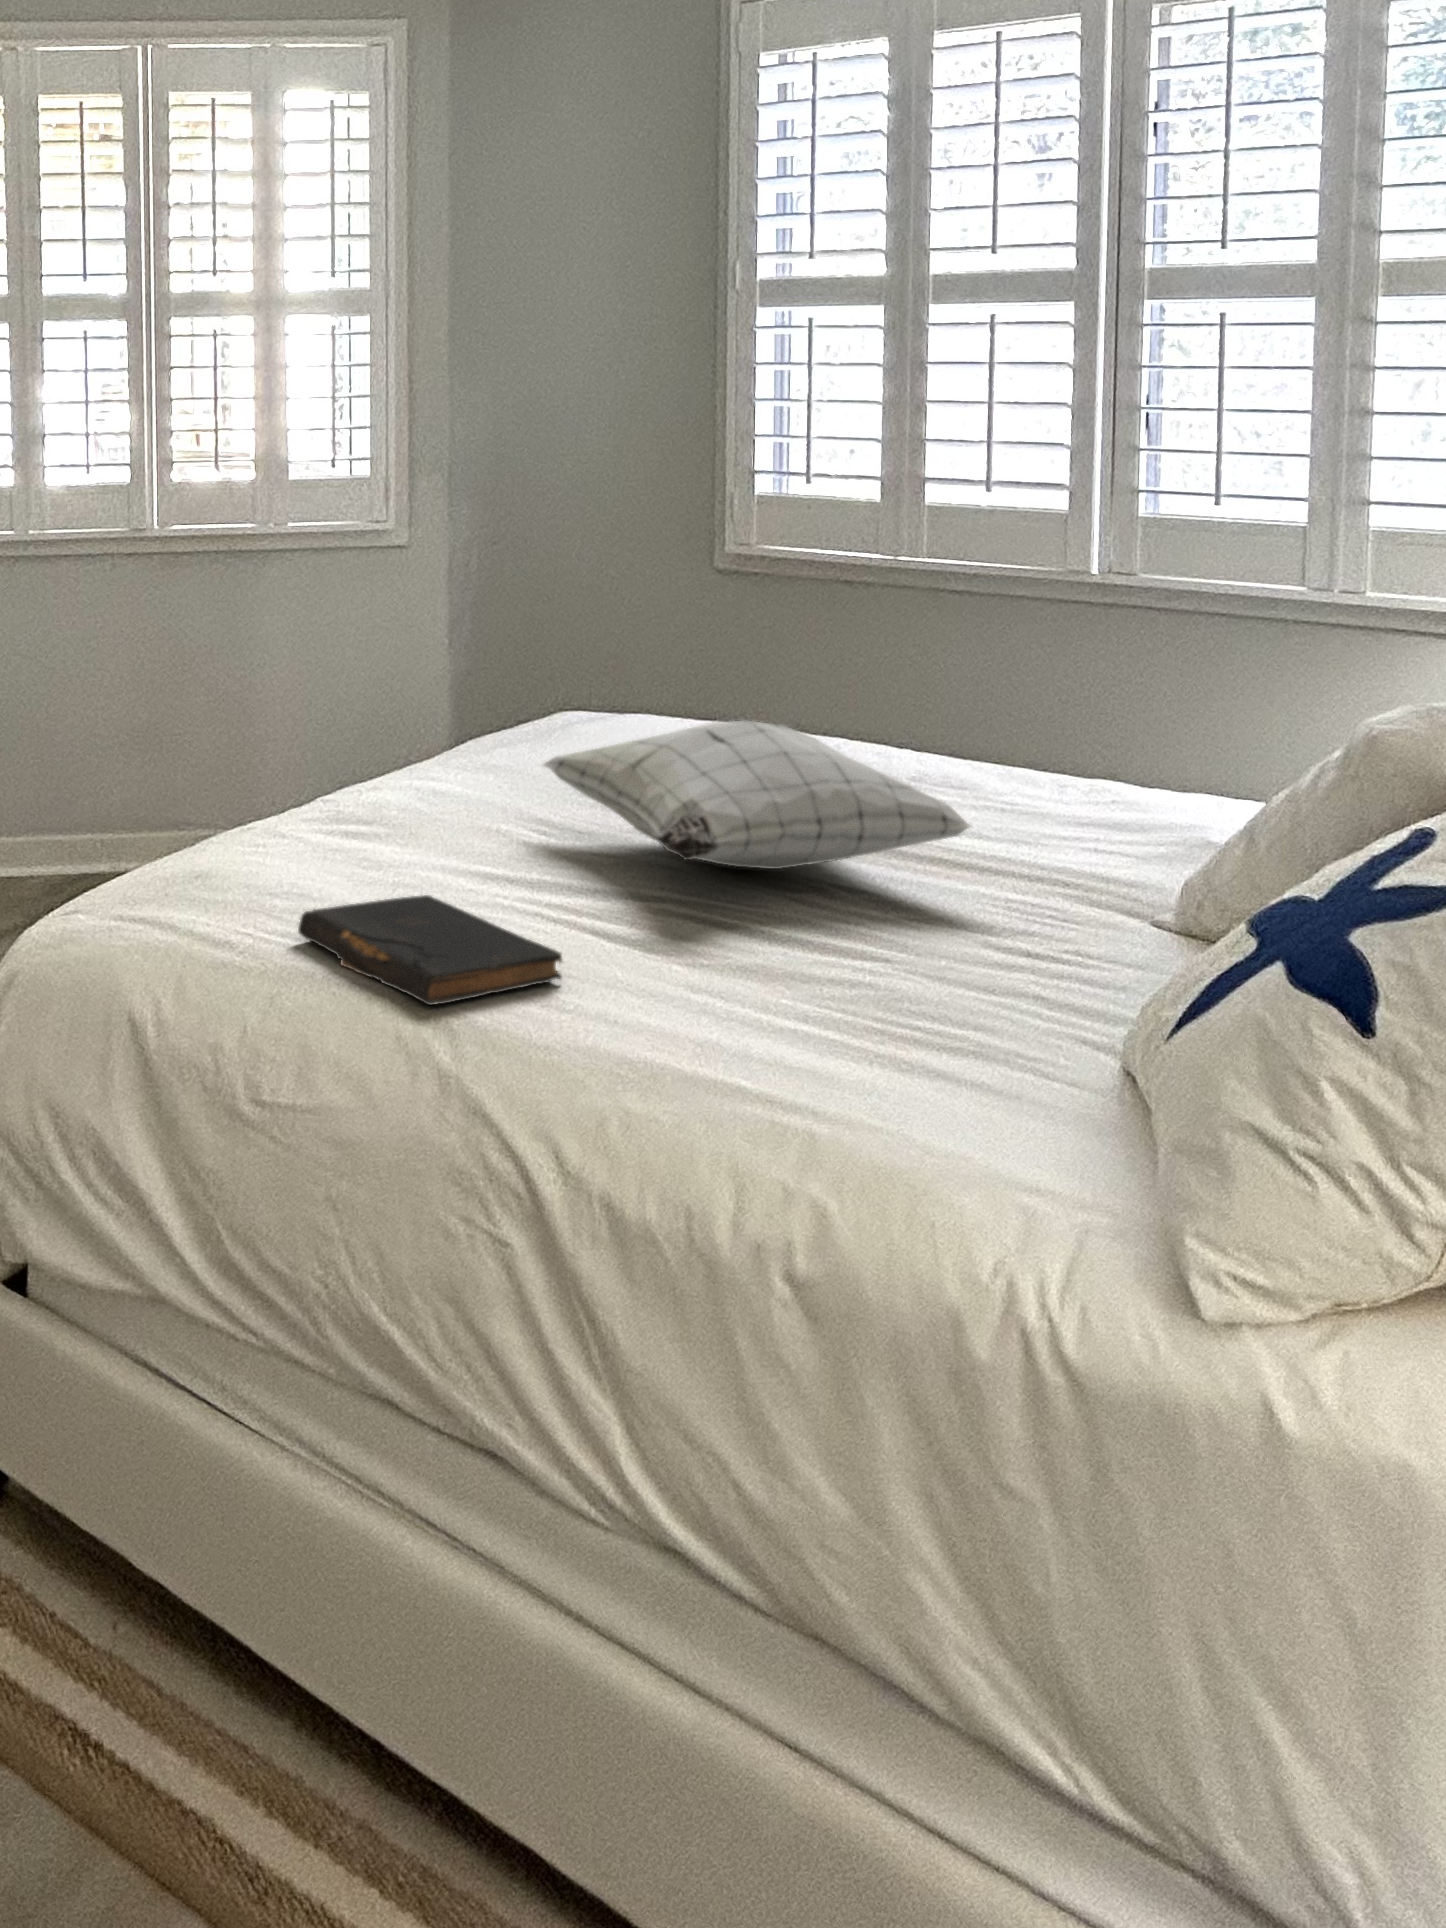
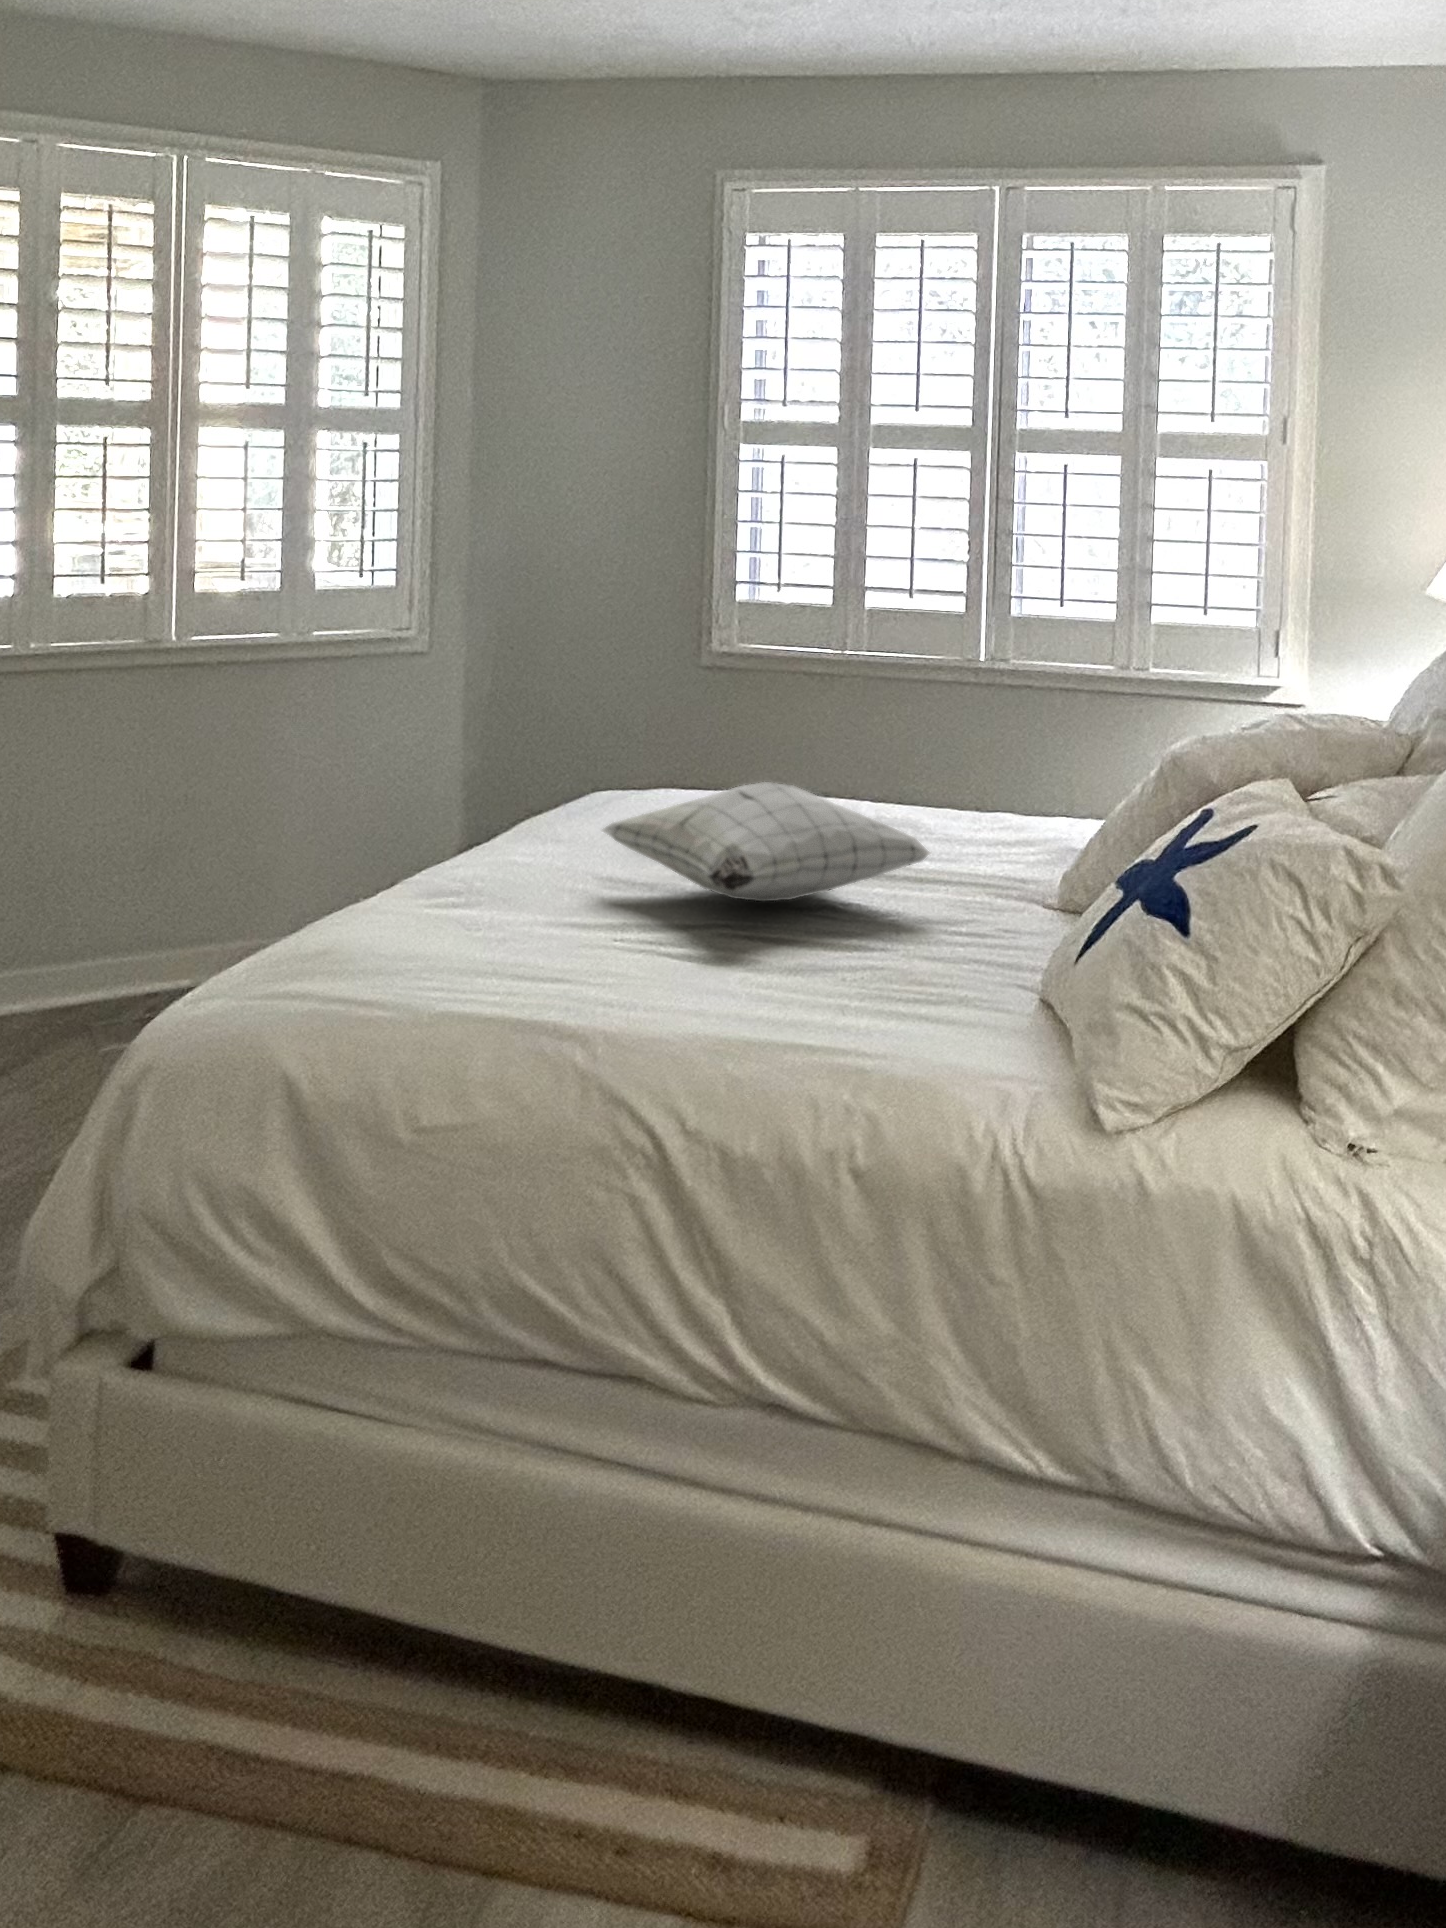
book: present [298,895,562,1005] -> none [425,935,650,1012]

